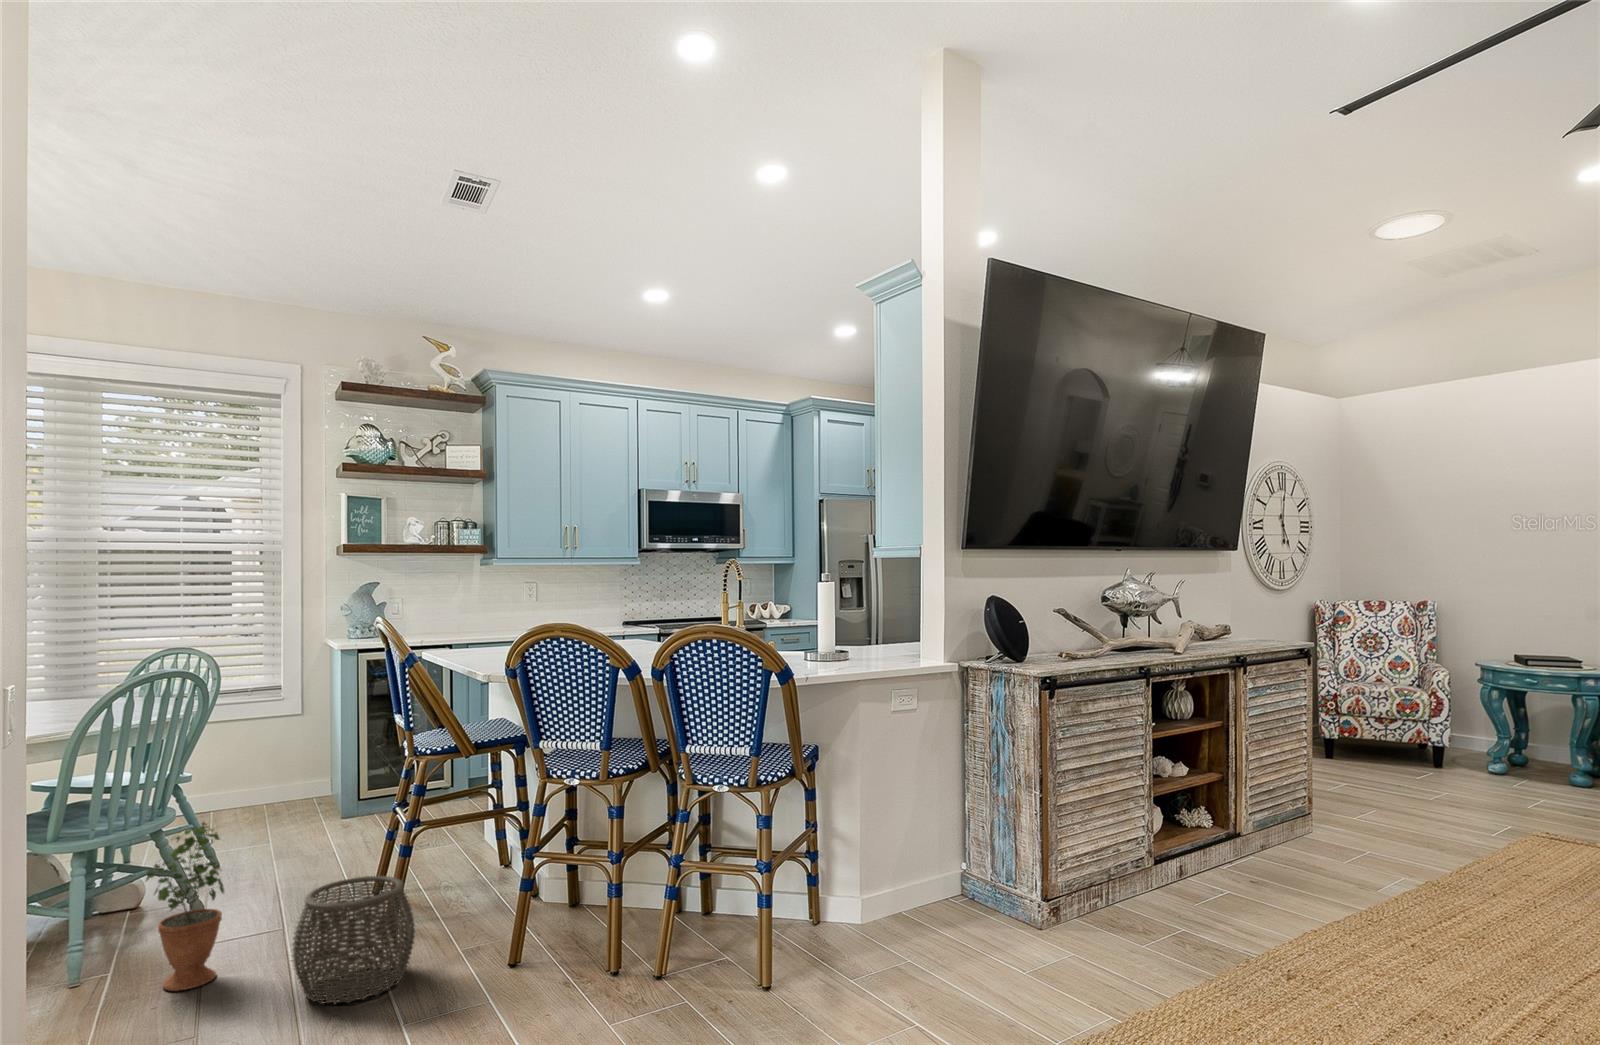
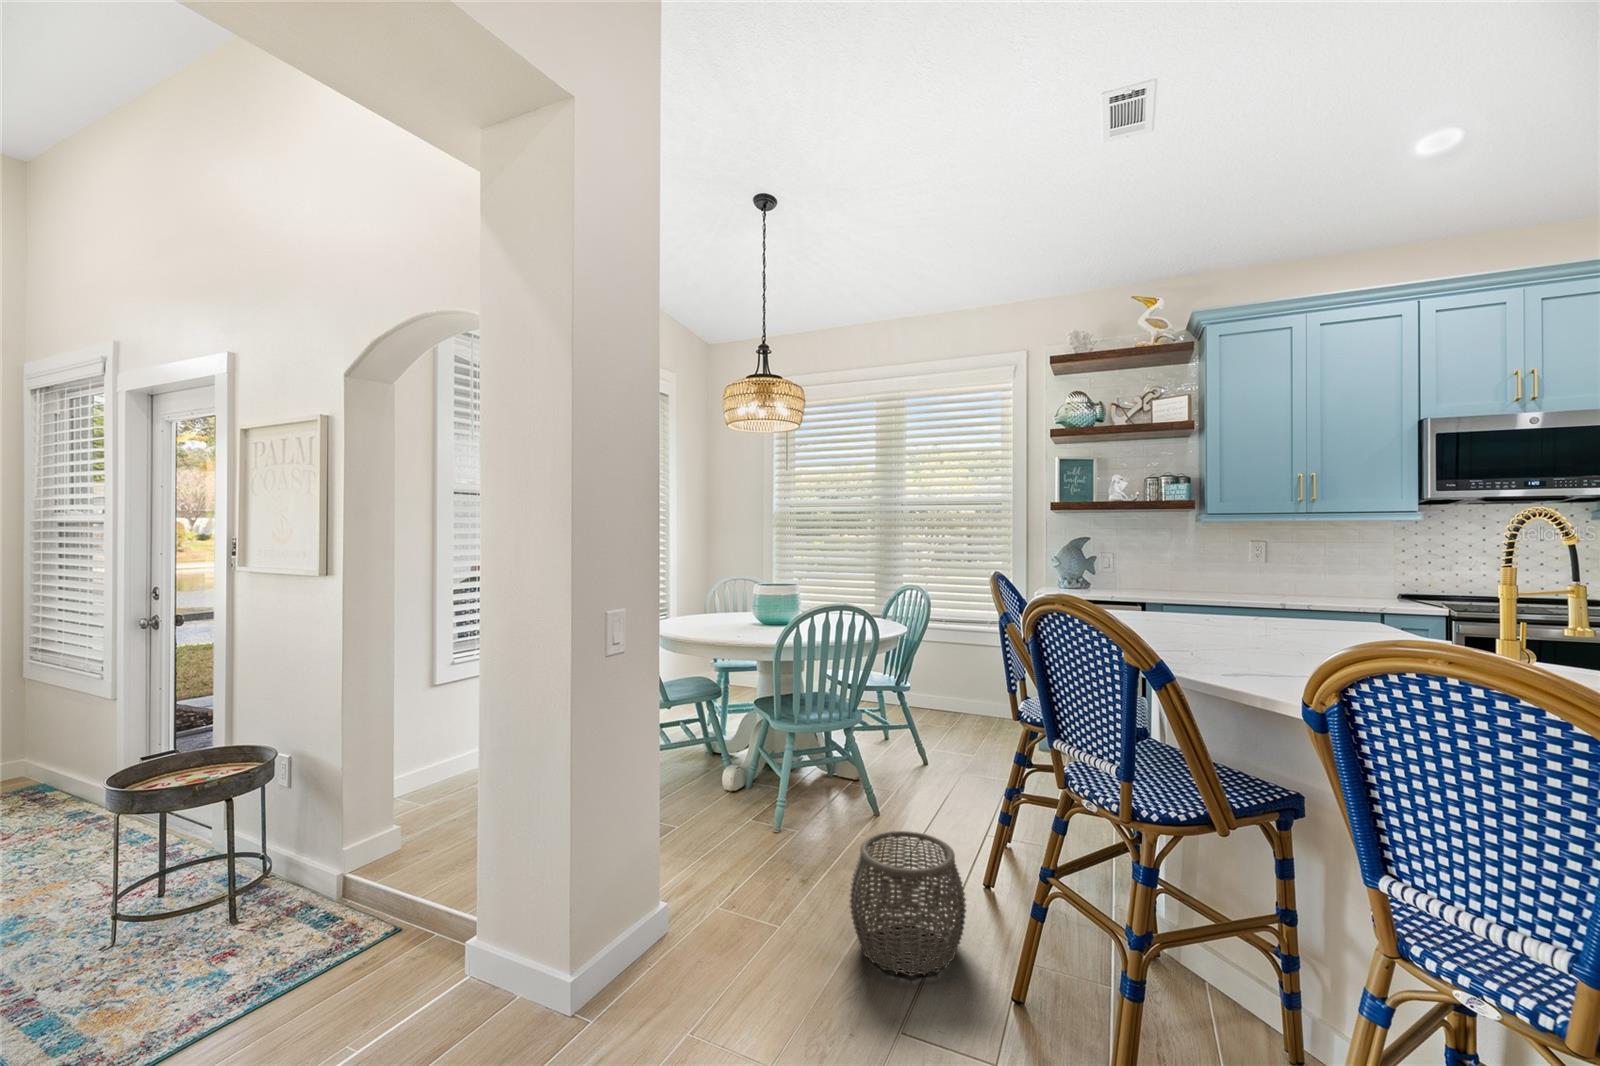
potted plant: present [146,822,224,991] -> none [787,731,844,877]

